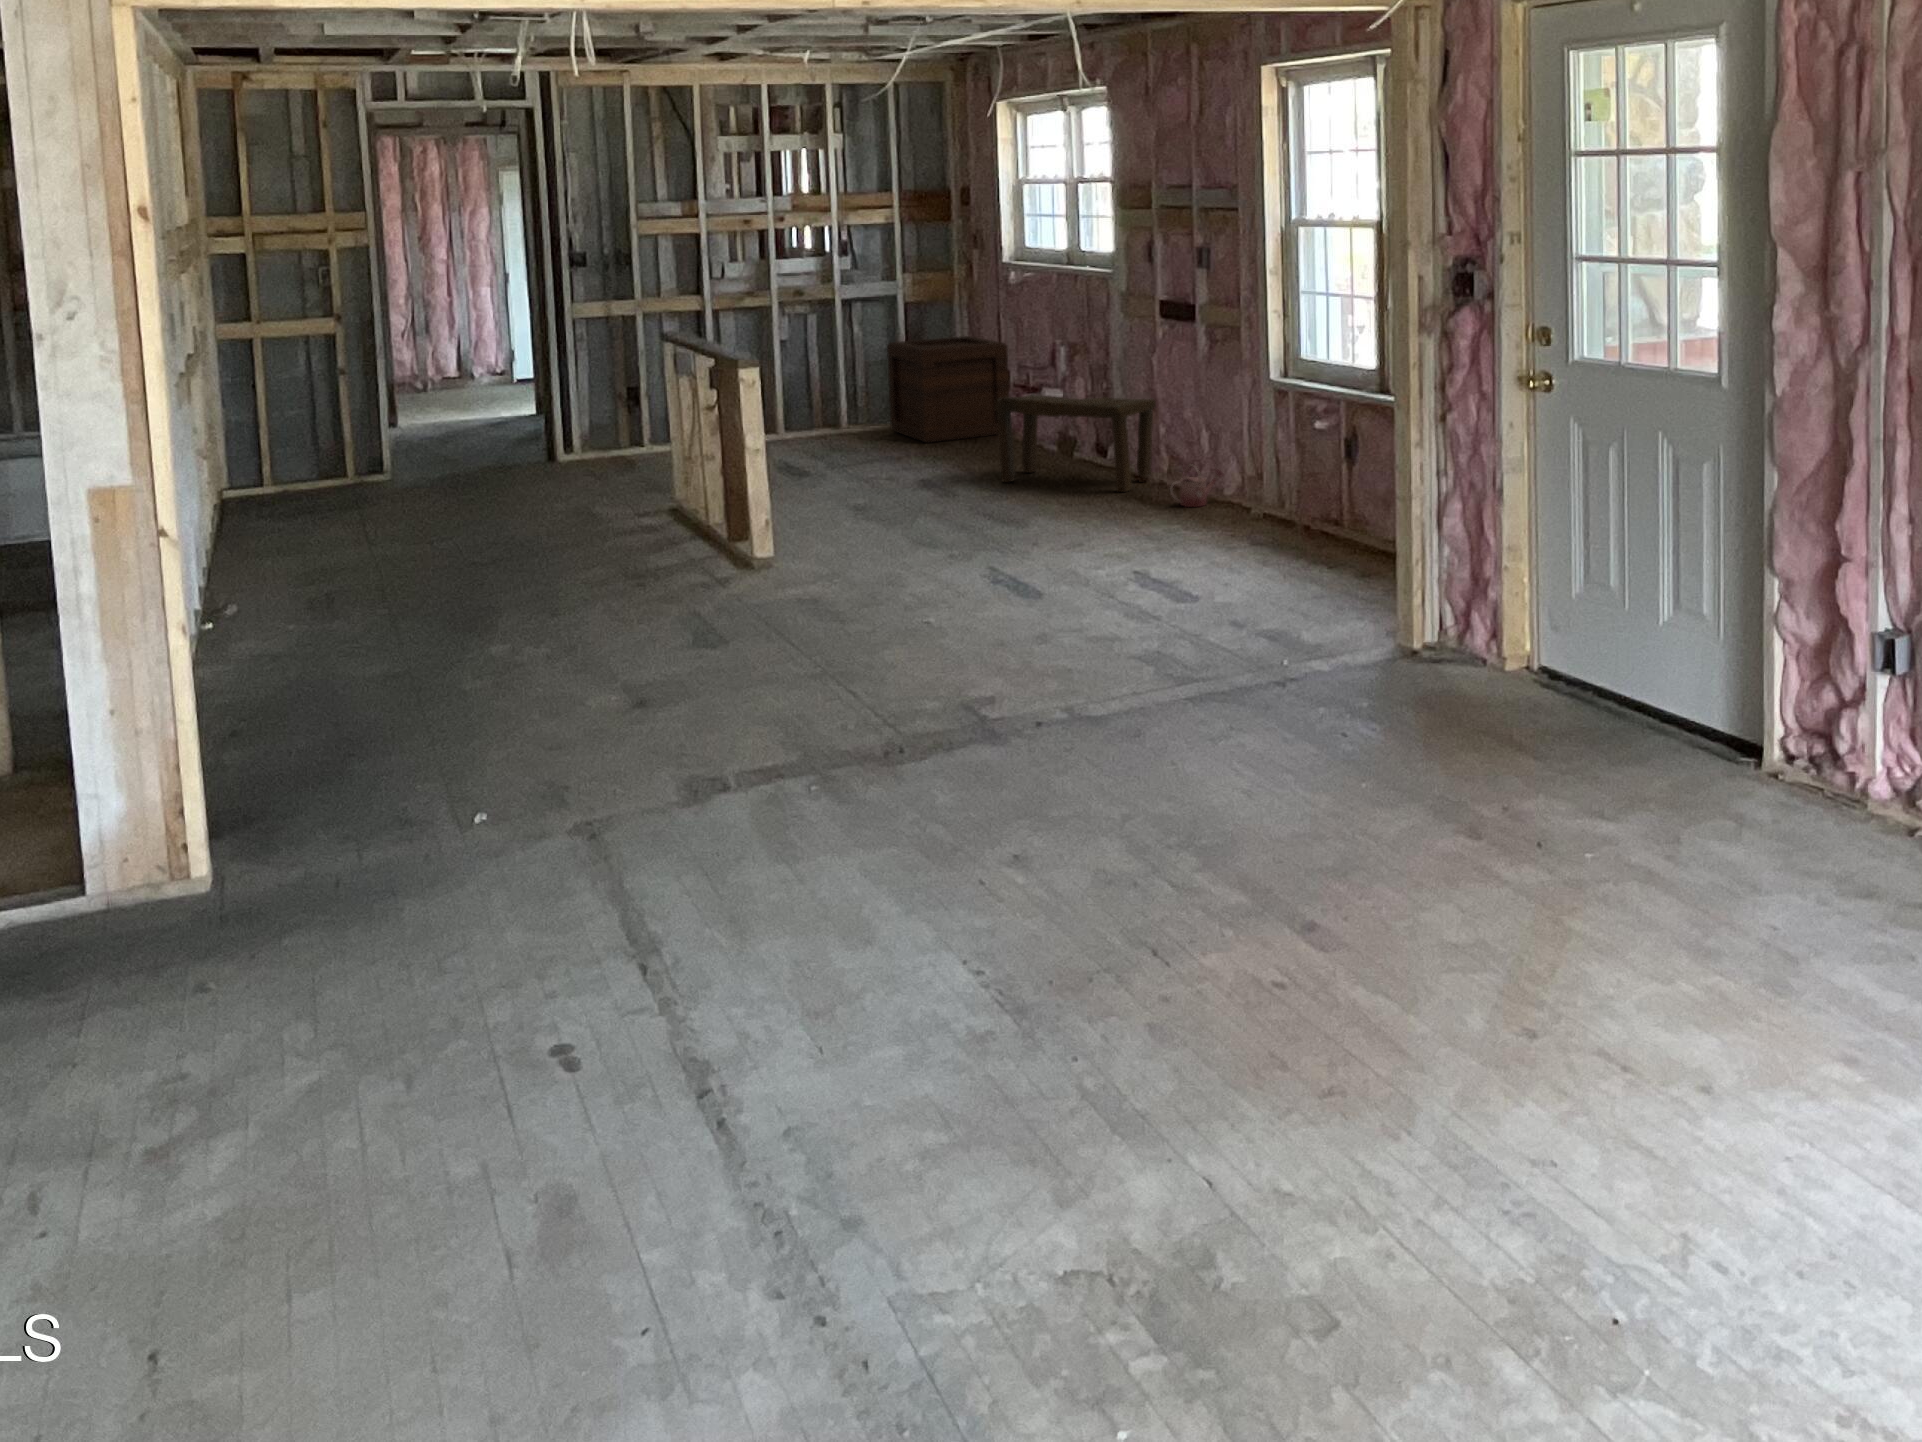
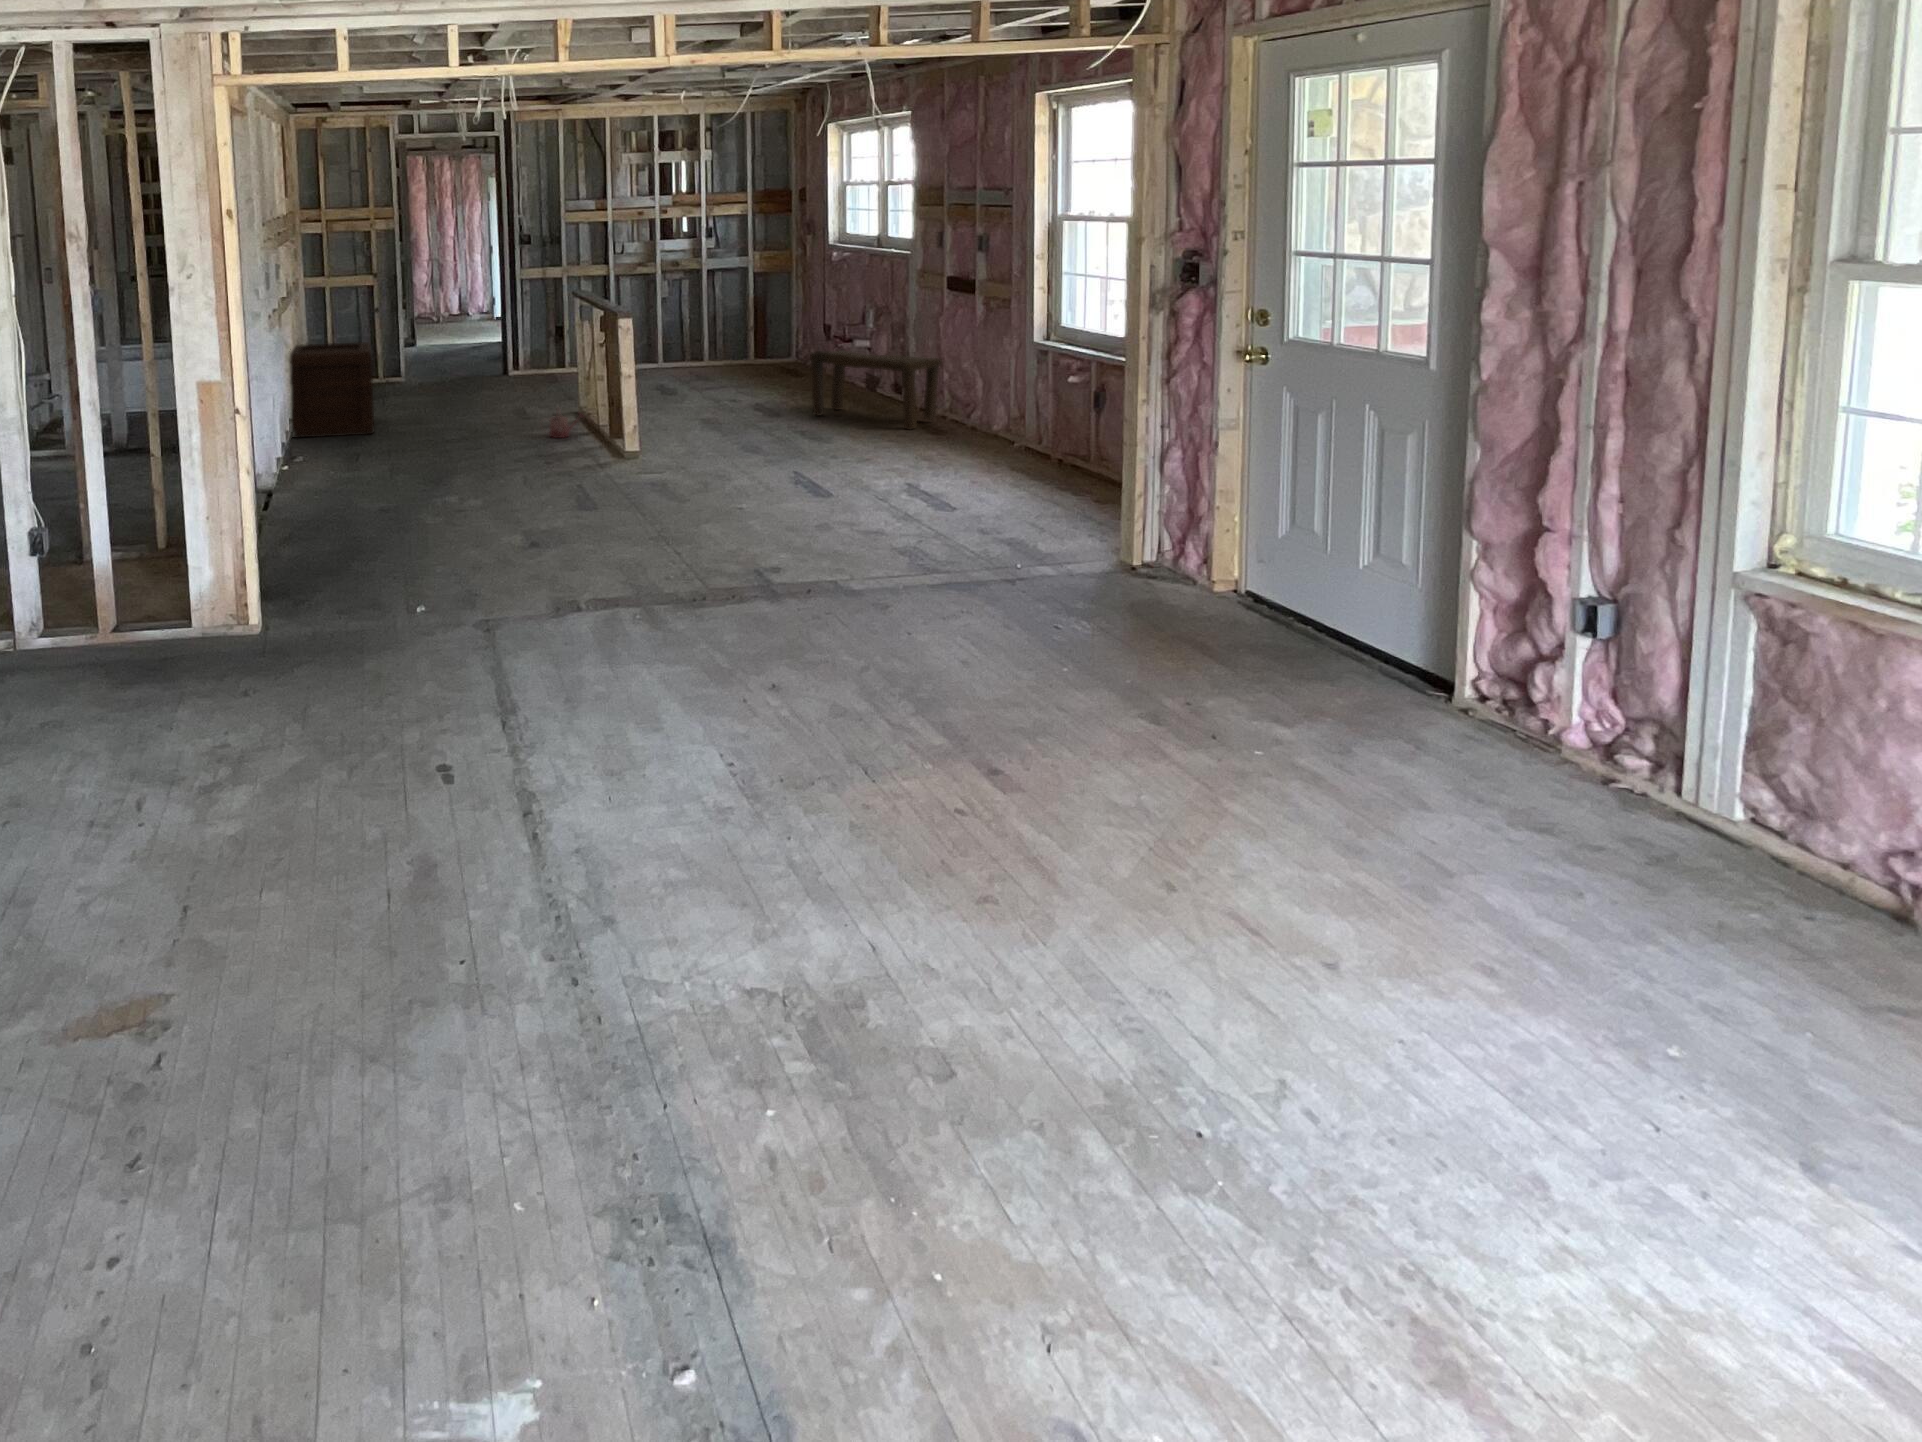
wooden crate: present [887,336,1009,443] -> present [290,342,374,438]
watering can: present [1170,465,1225,507] -> present [542,408,584,438]

